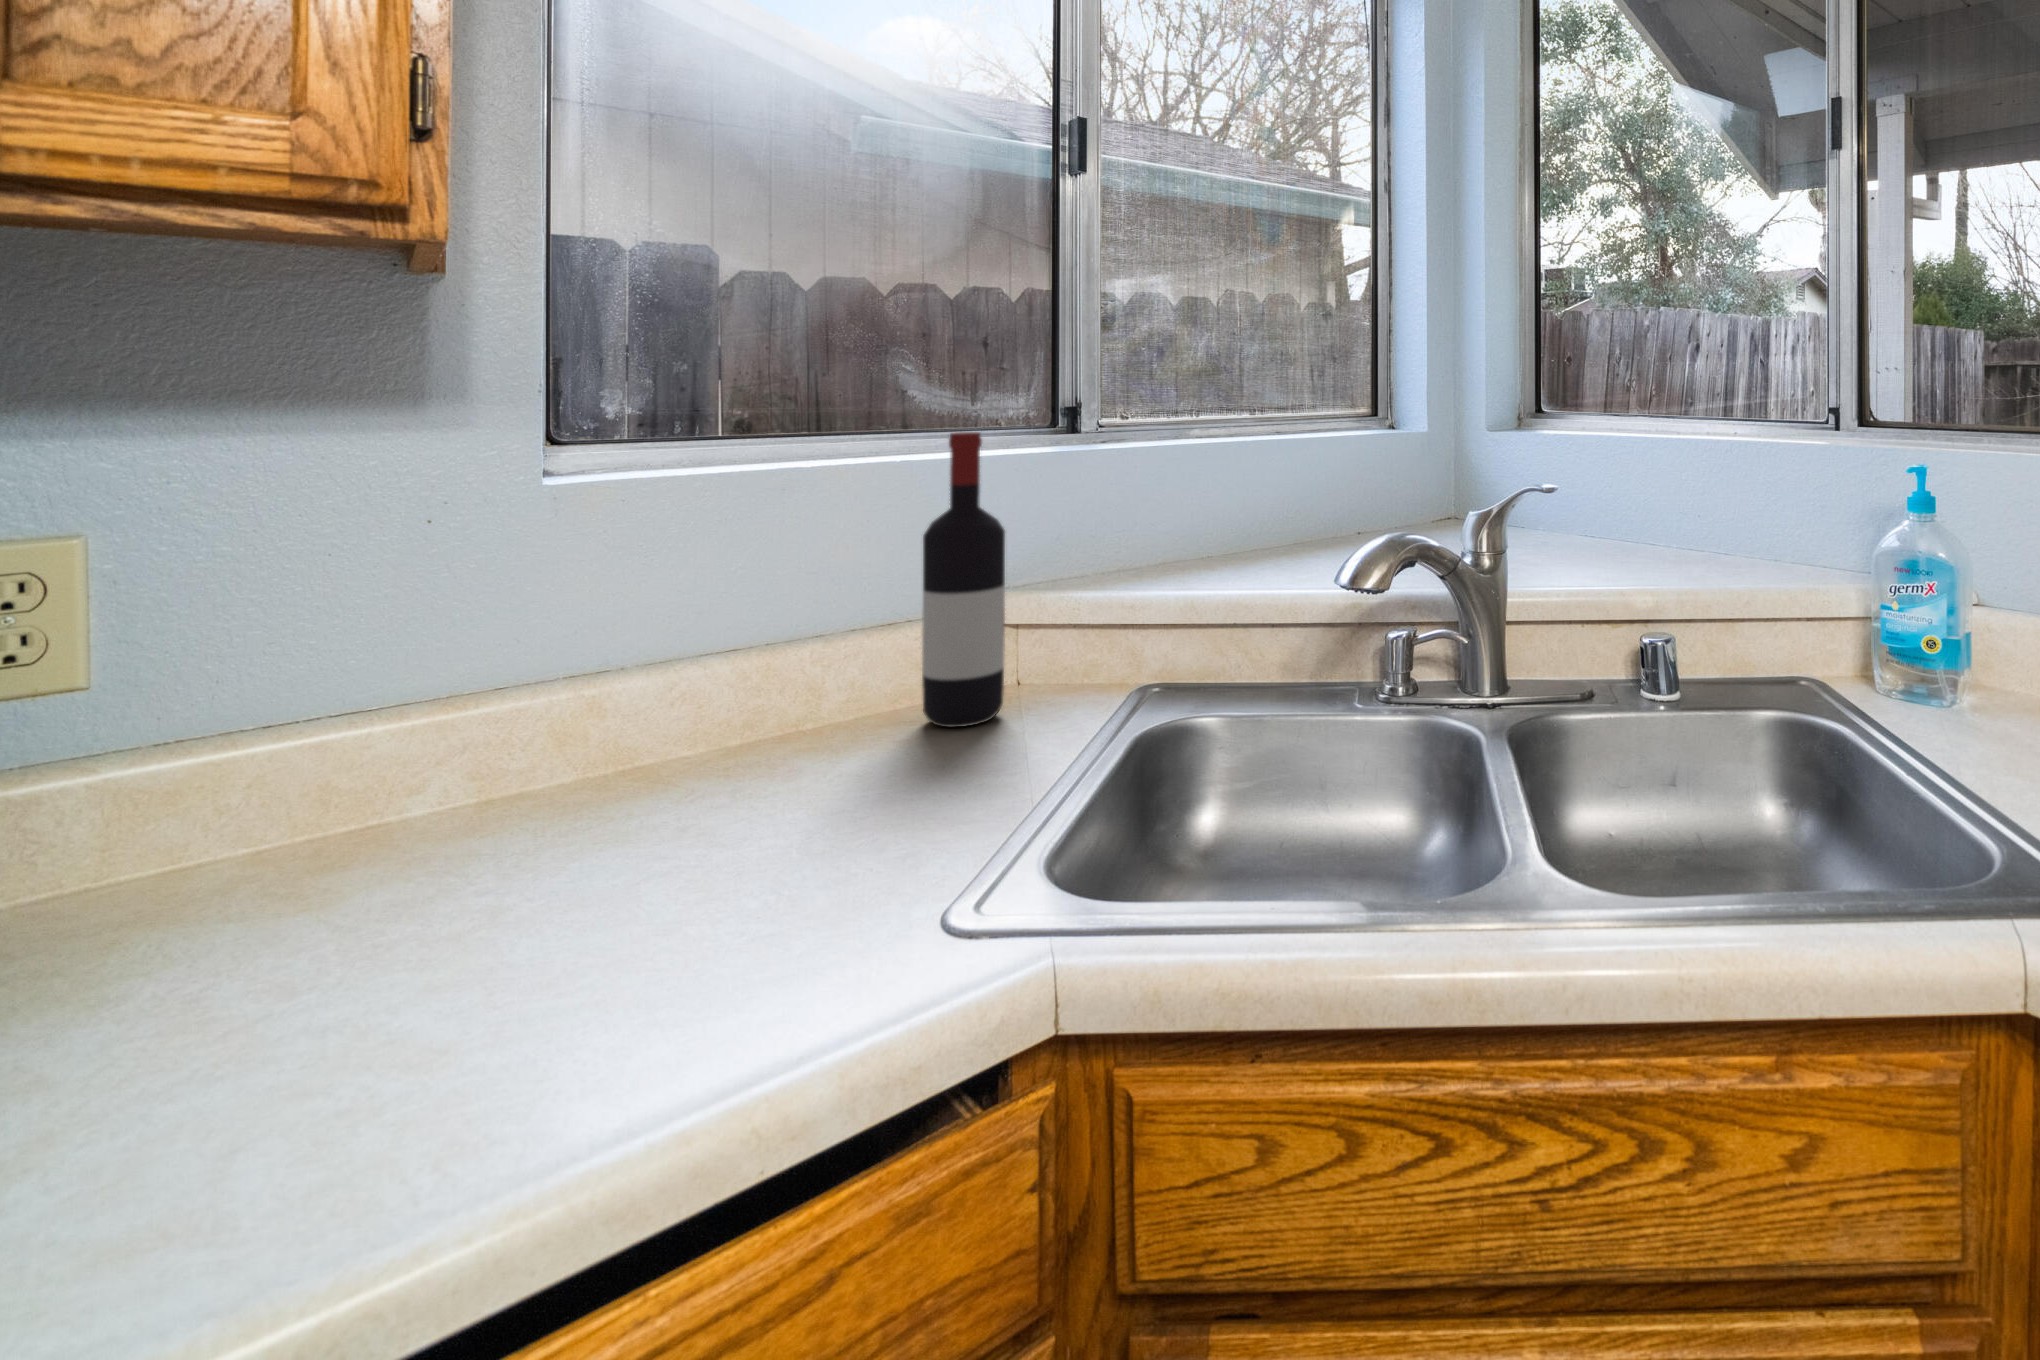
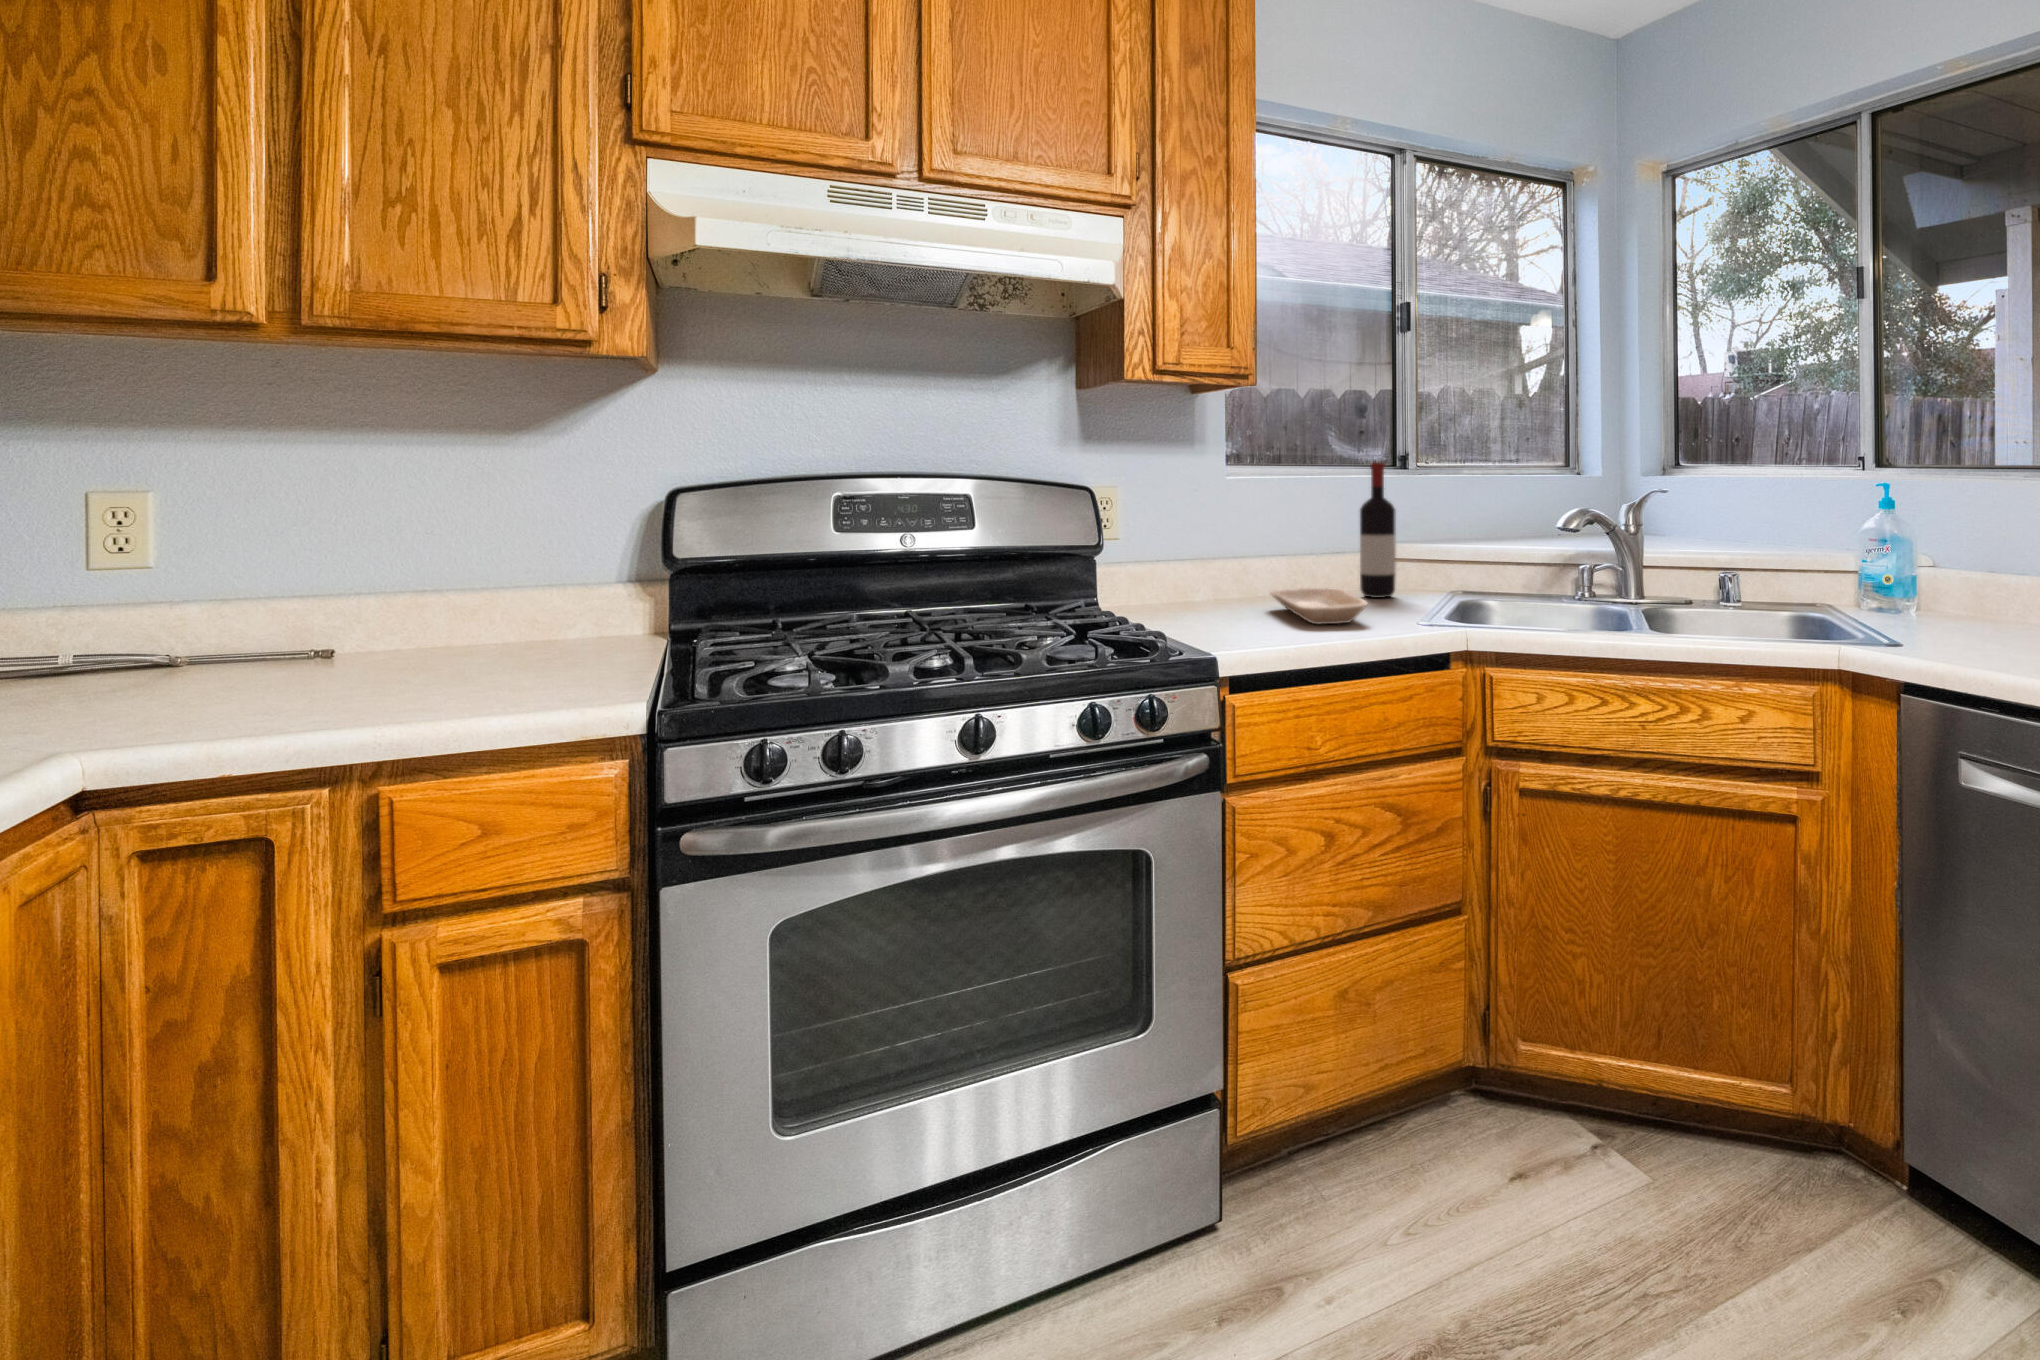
tray: none [548,746,812,946] -> present [1270,588,1367,624]

